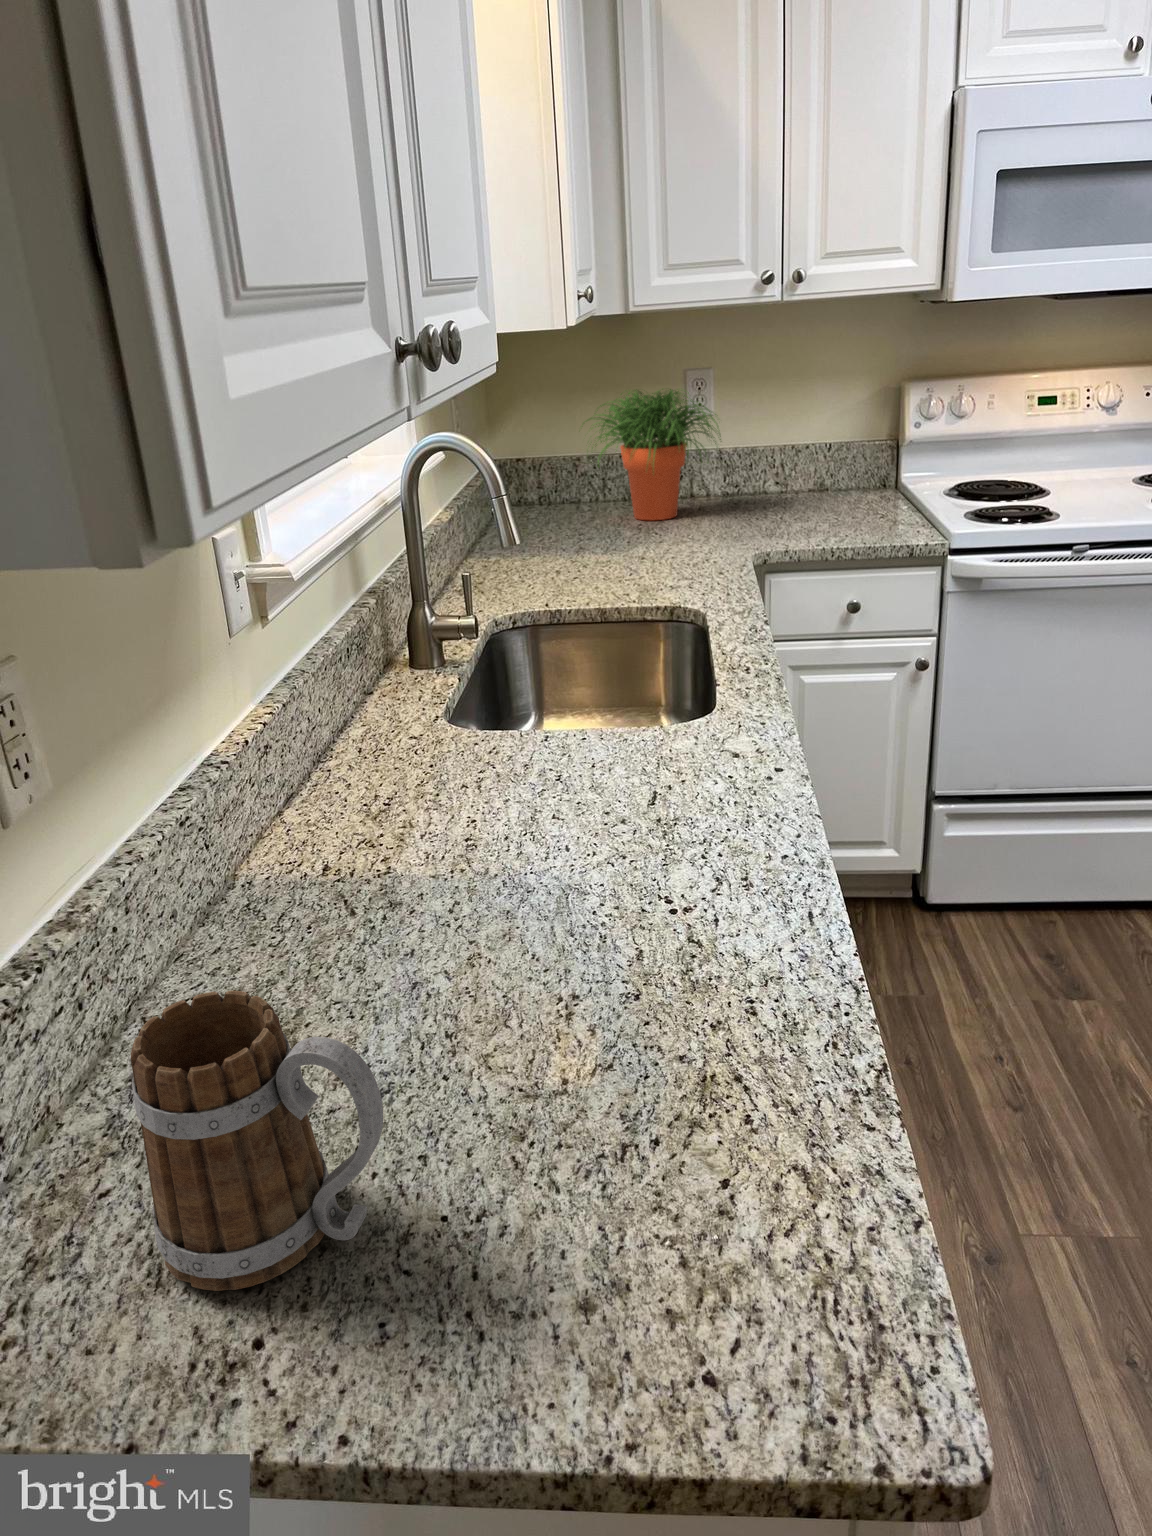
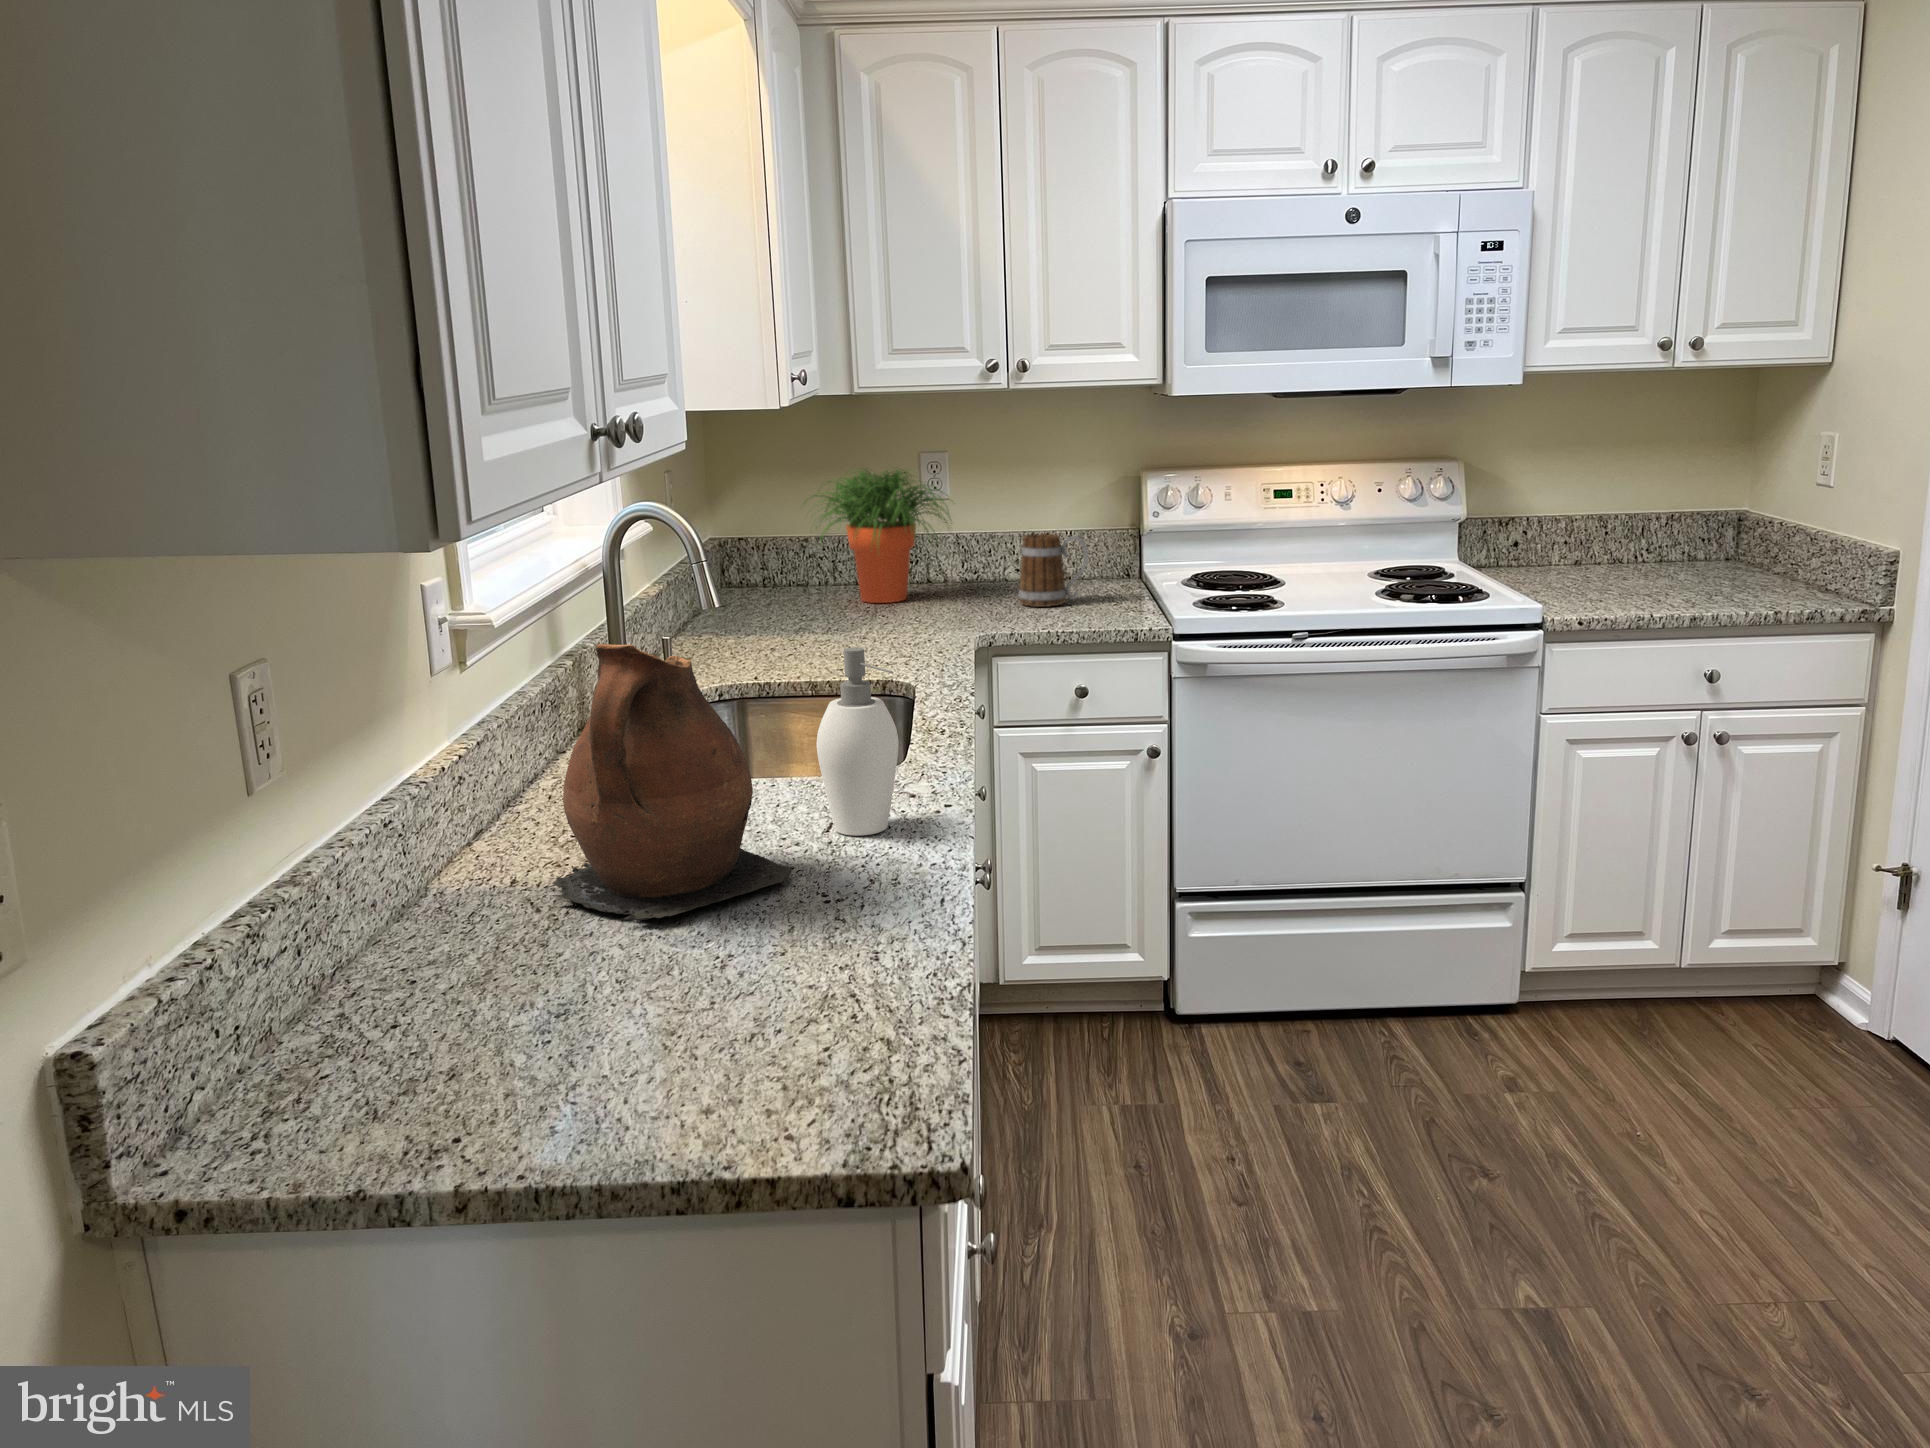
soap dispenser: none [645,601,740,810] -> present [816,647,899,836]
ceramic pitcher: none [358,617,628,938] -> present [544,644,792,920]
mug: present [131,991,383,1291] -> present [1019,533,1088,607]

